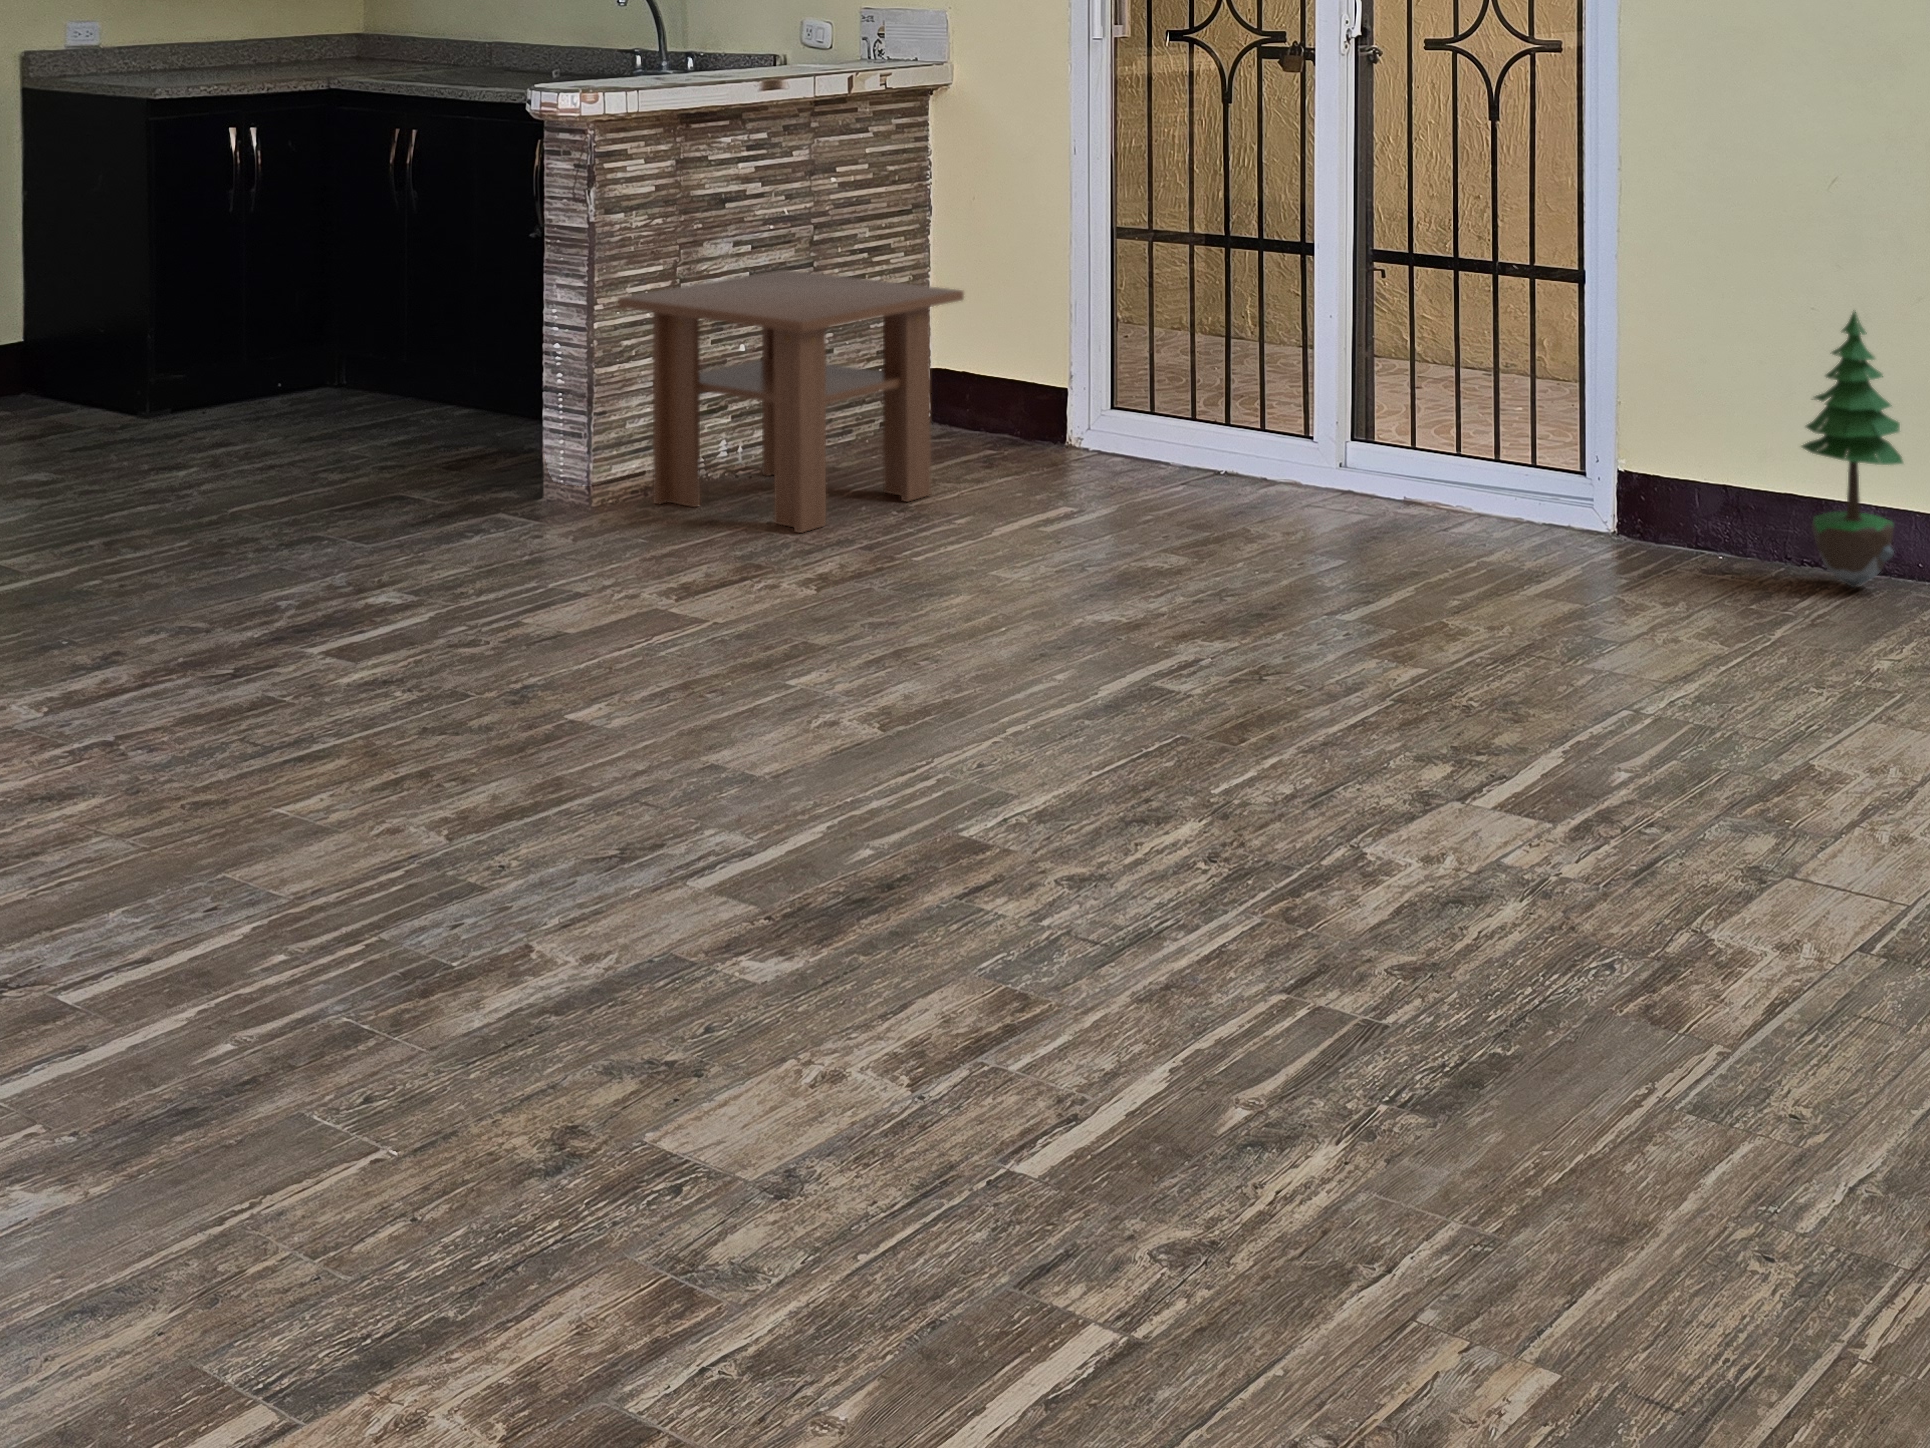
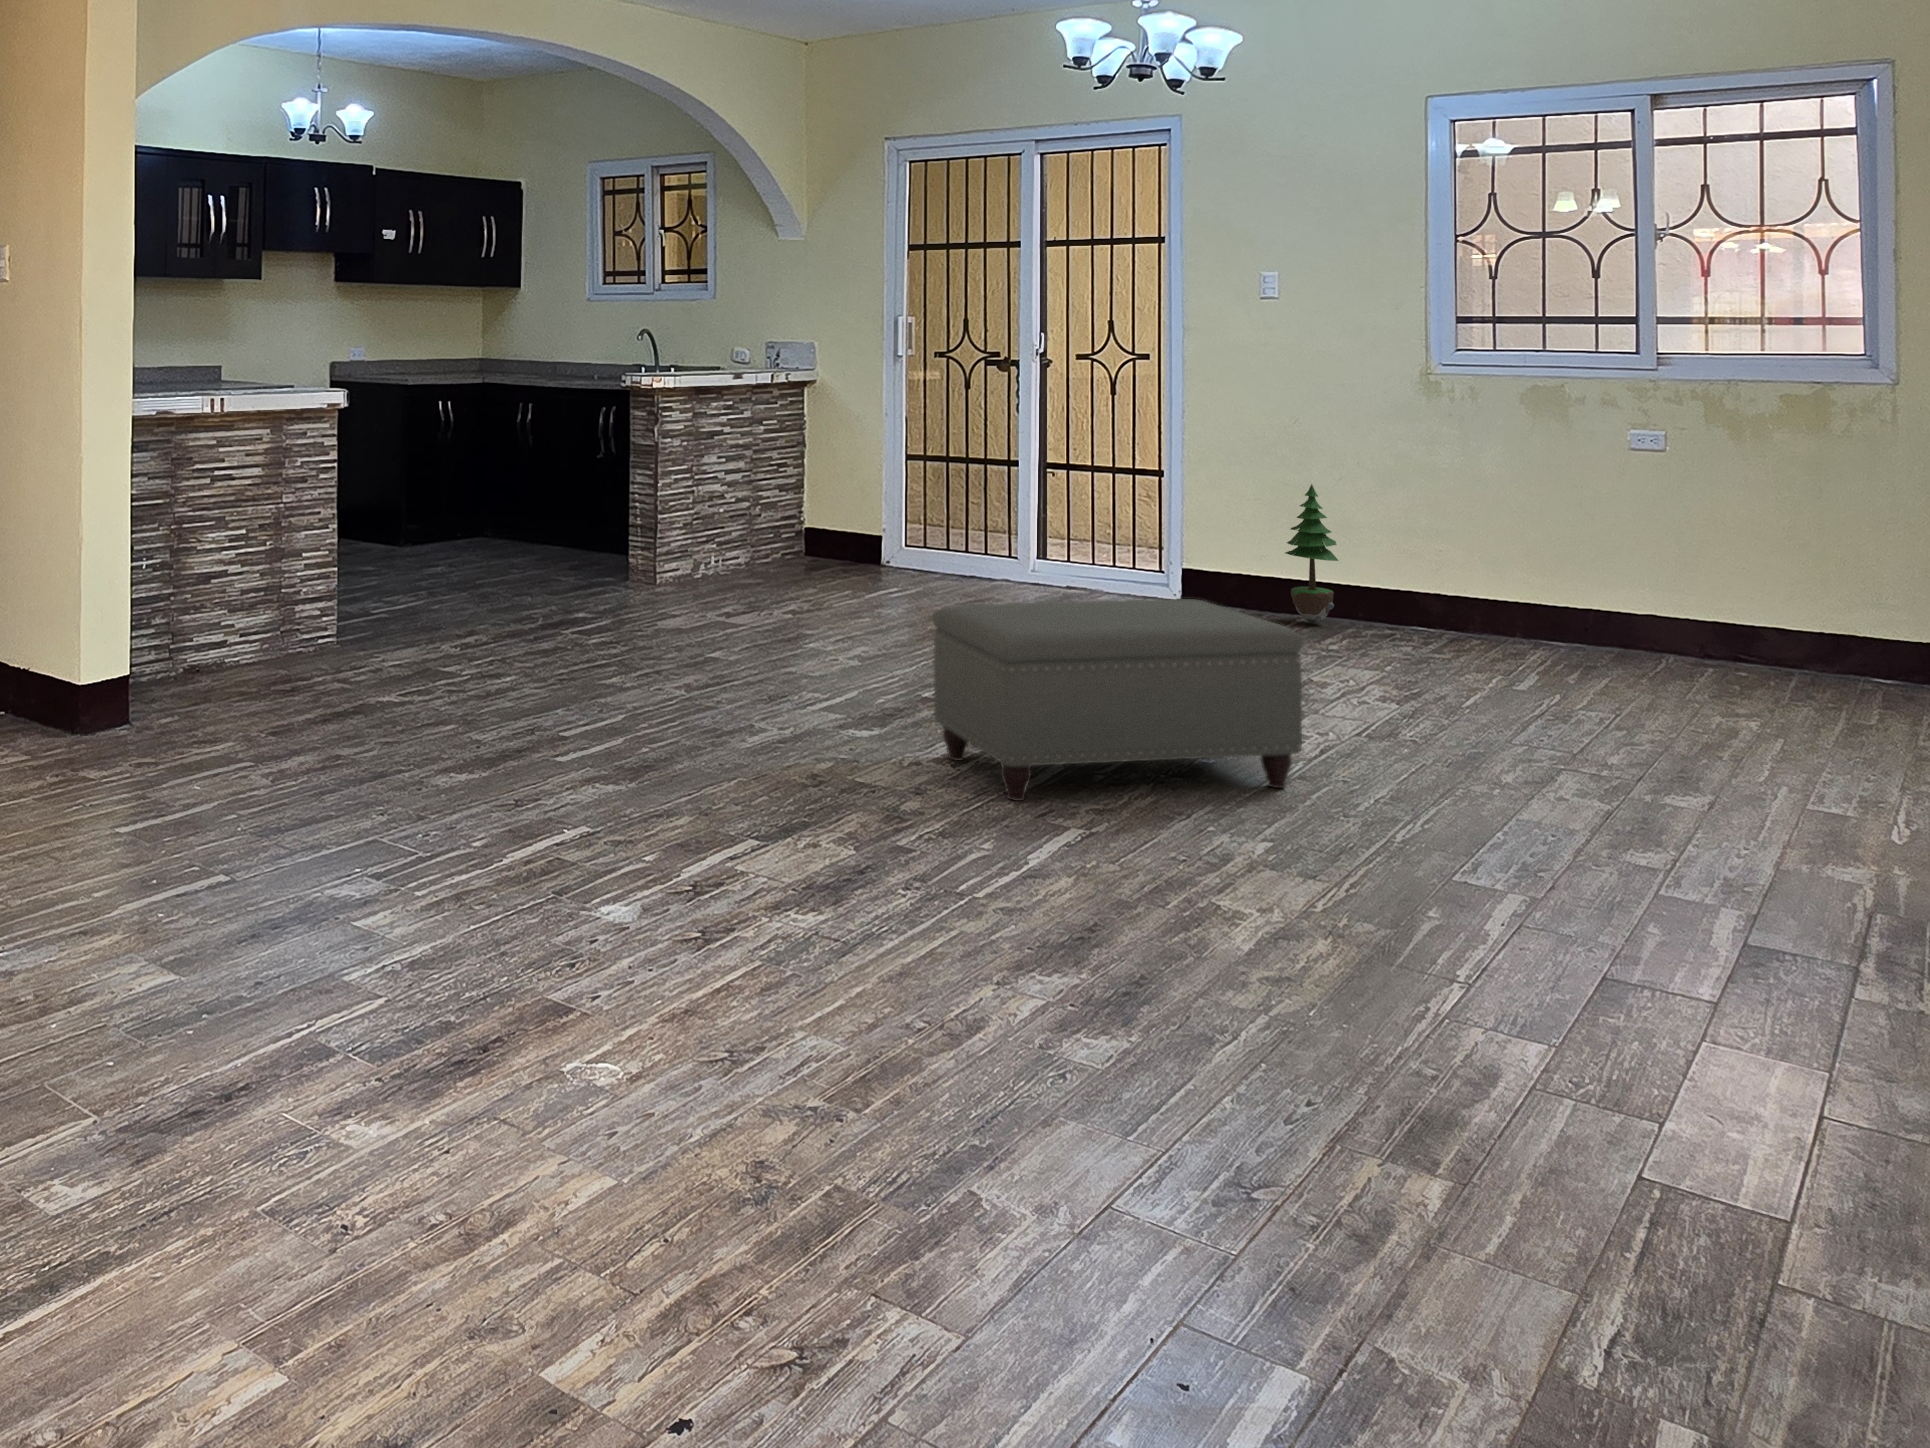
coffee table: present [618,270,964,533] -> none [670,471,842,595]
ottoman: none [897,666,1715,1224] -> present [933,599,1303,801]

